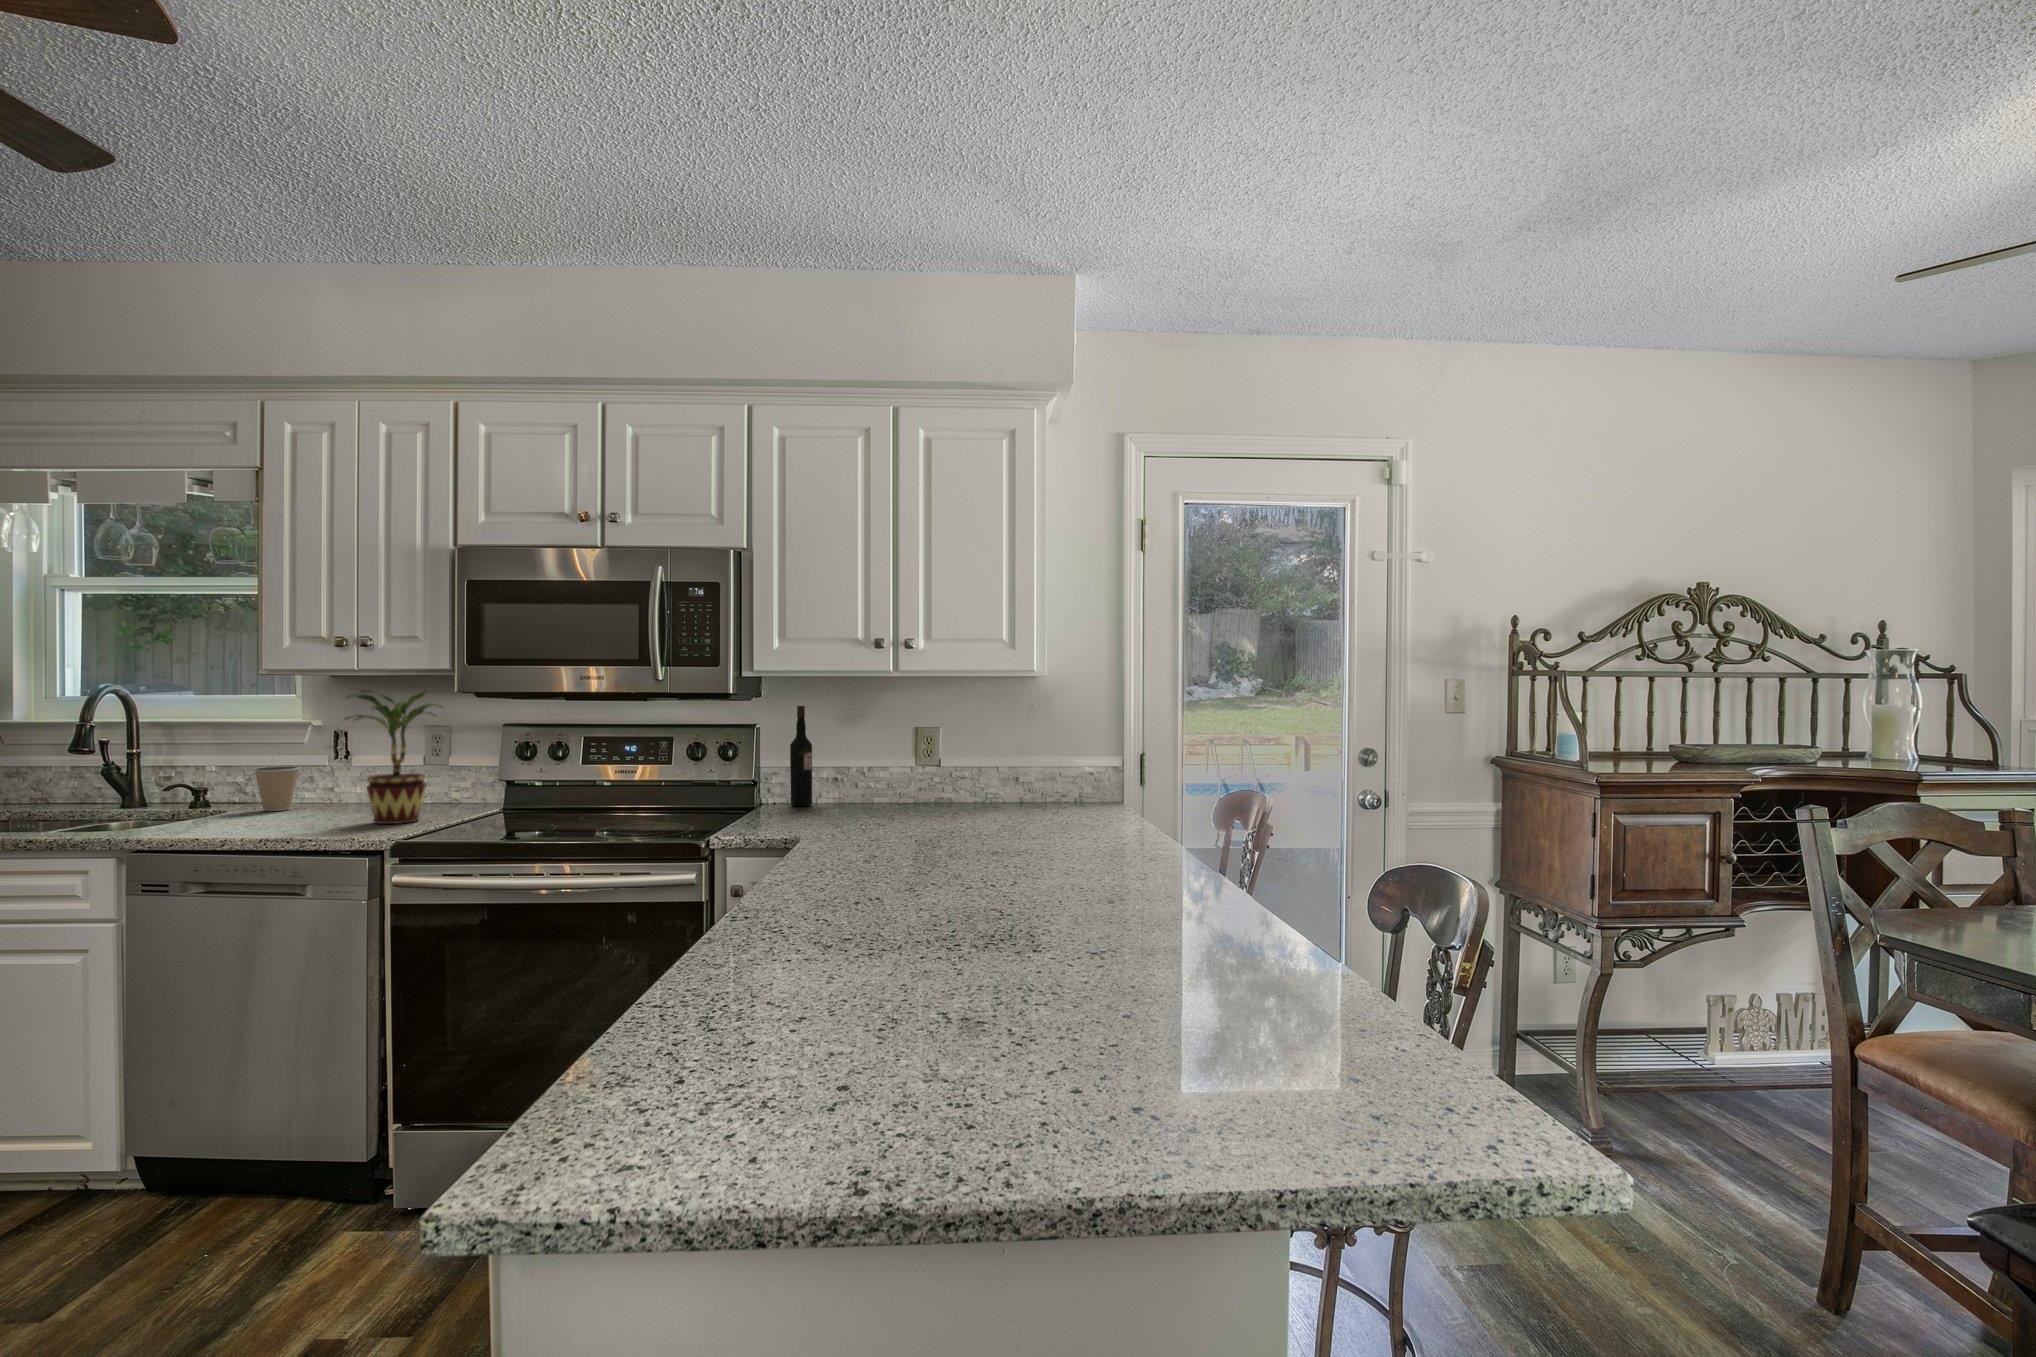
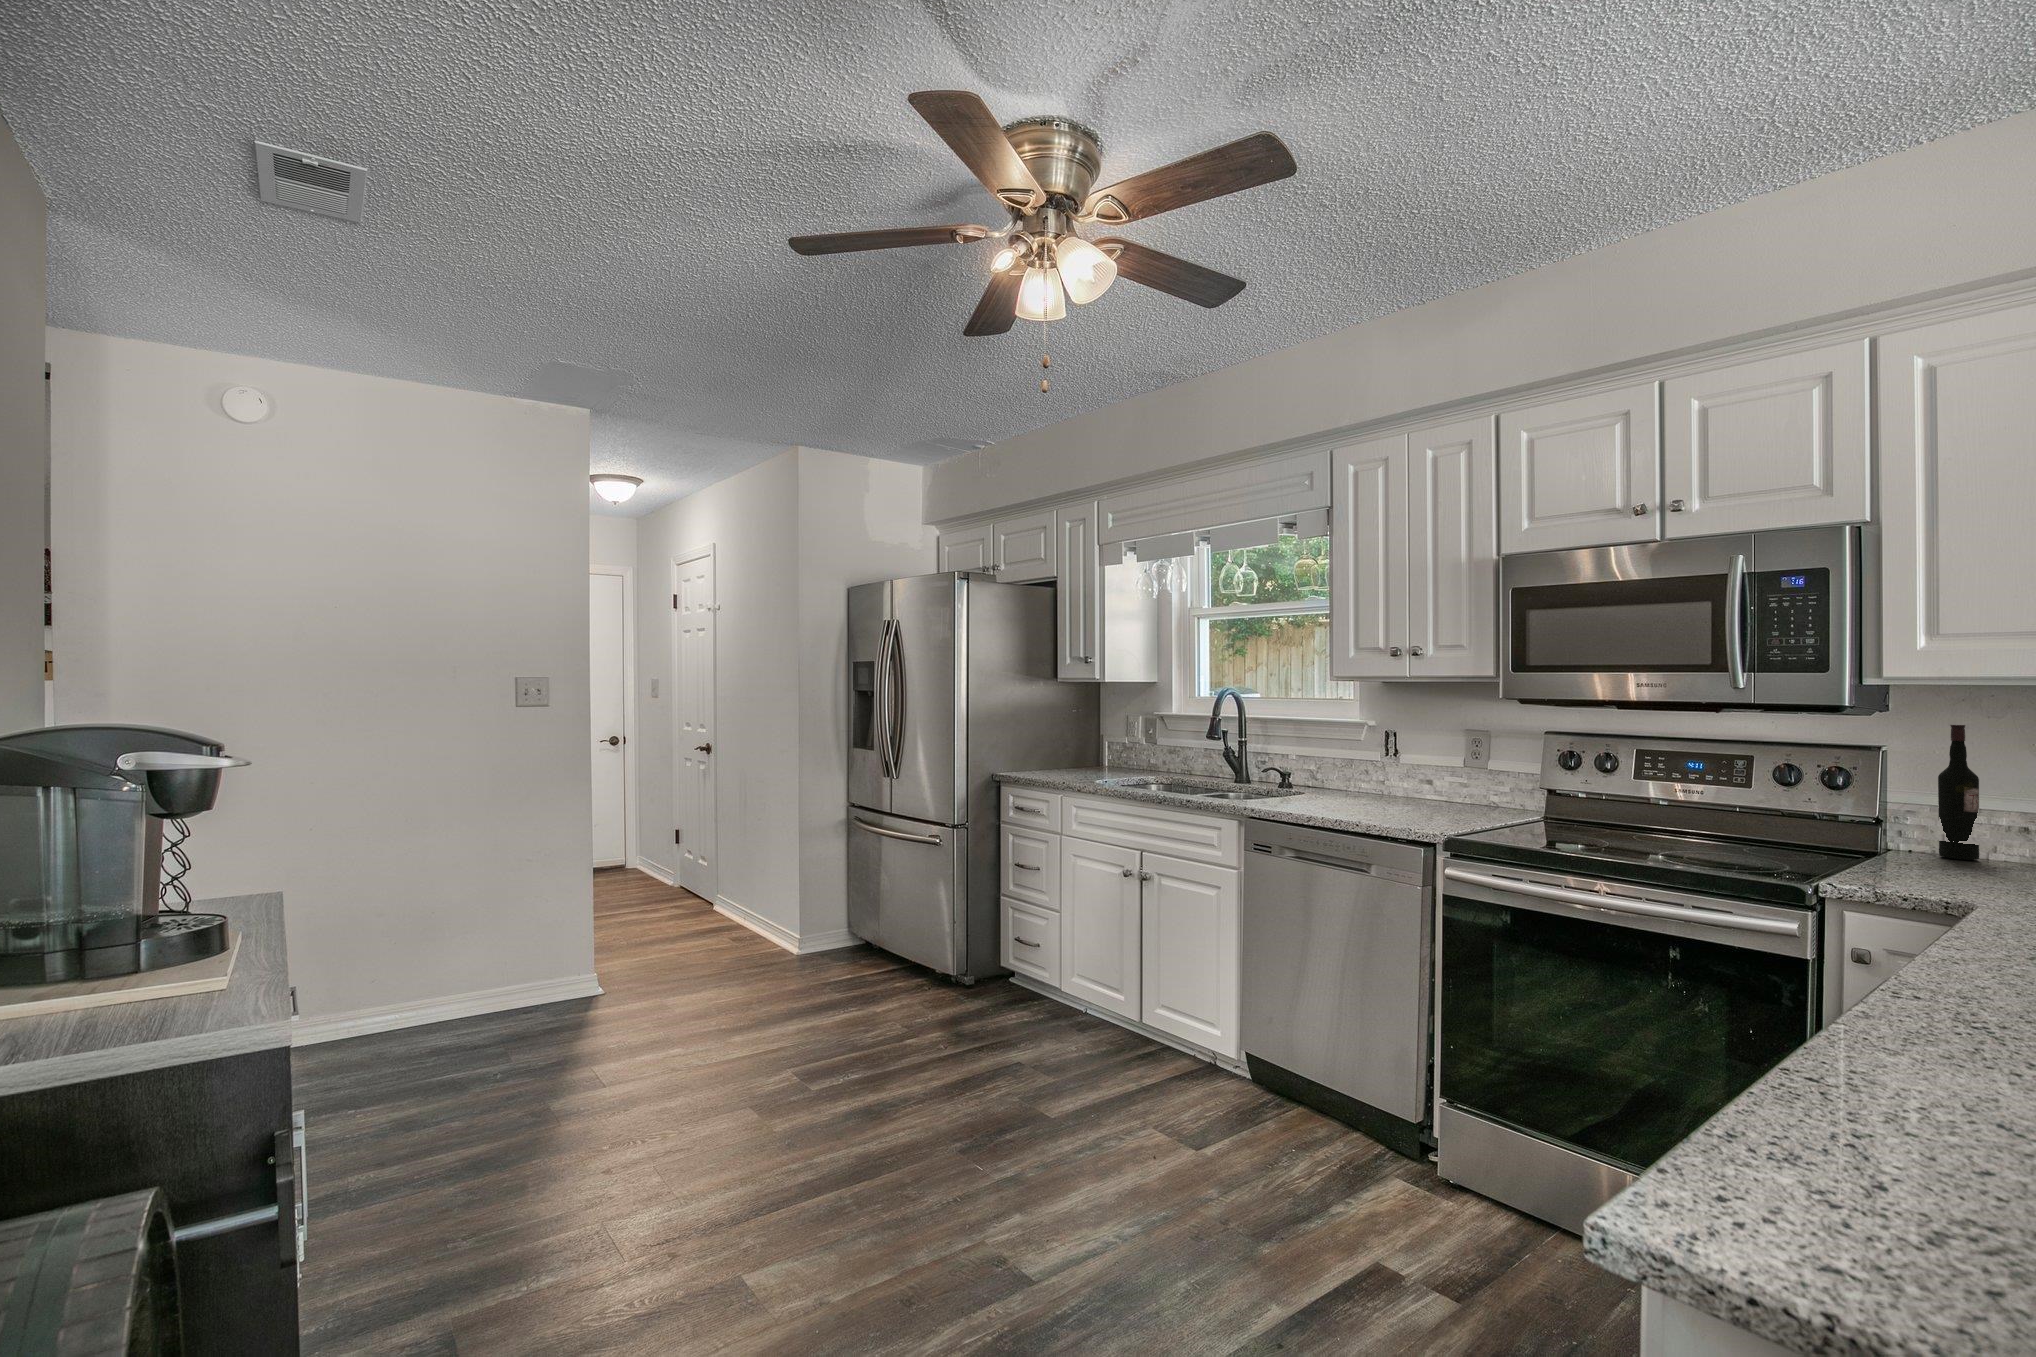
potted plant: present [345,689,444,824] -> none [1395,694,1488,819]
coffee cup: present [254,767,300,811] -> none [1325,758,1359,796]

